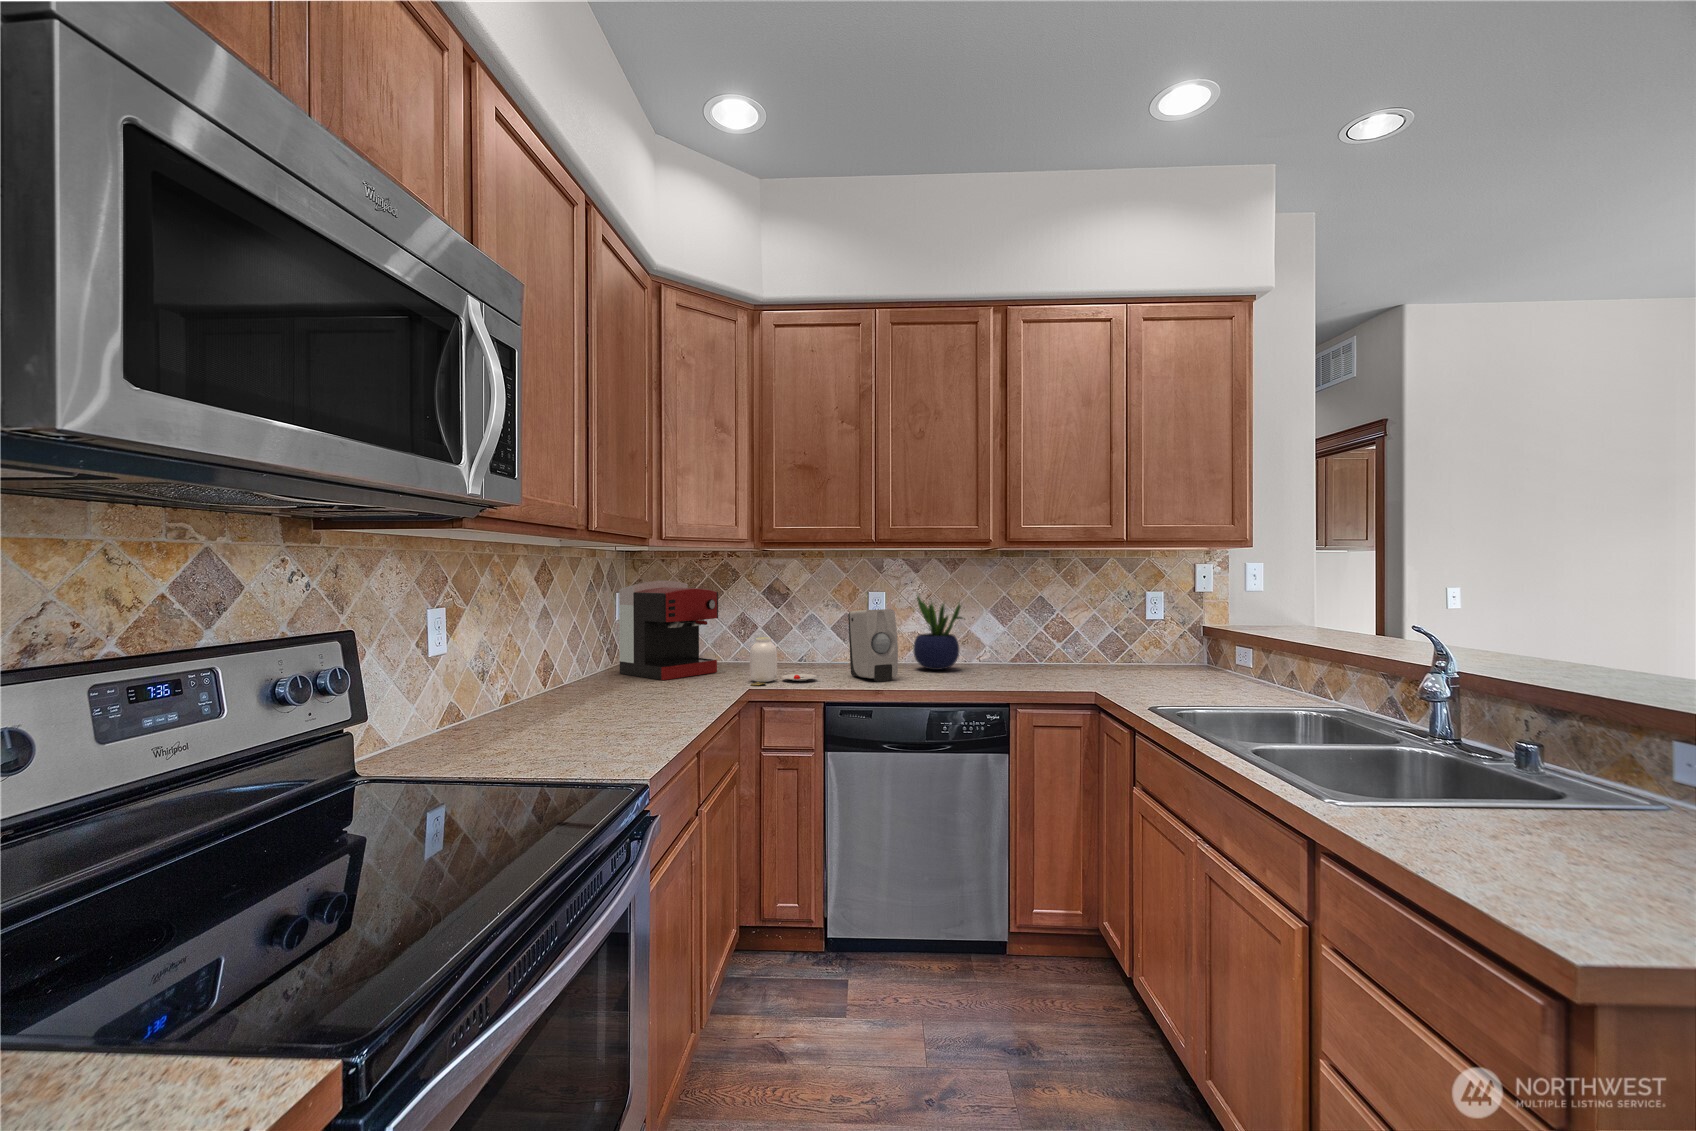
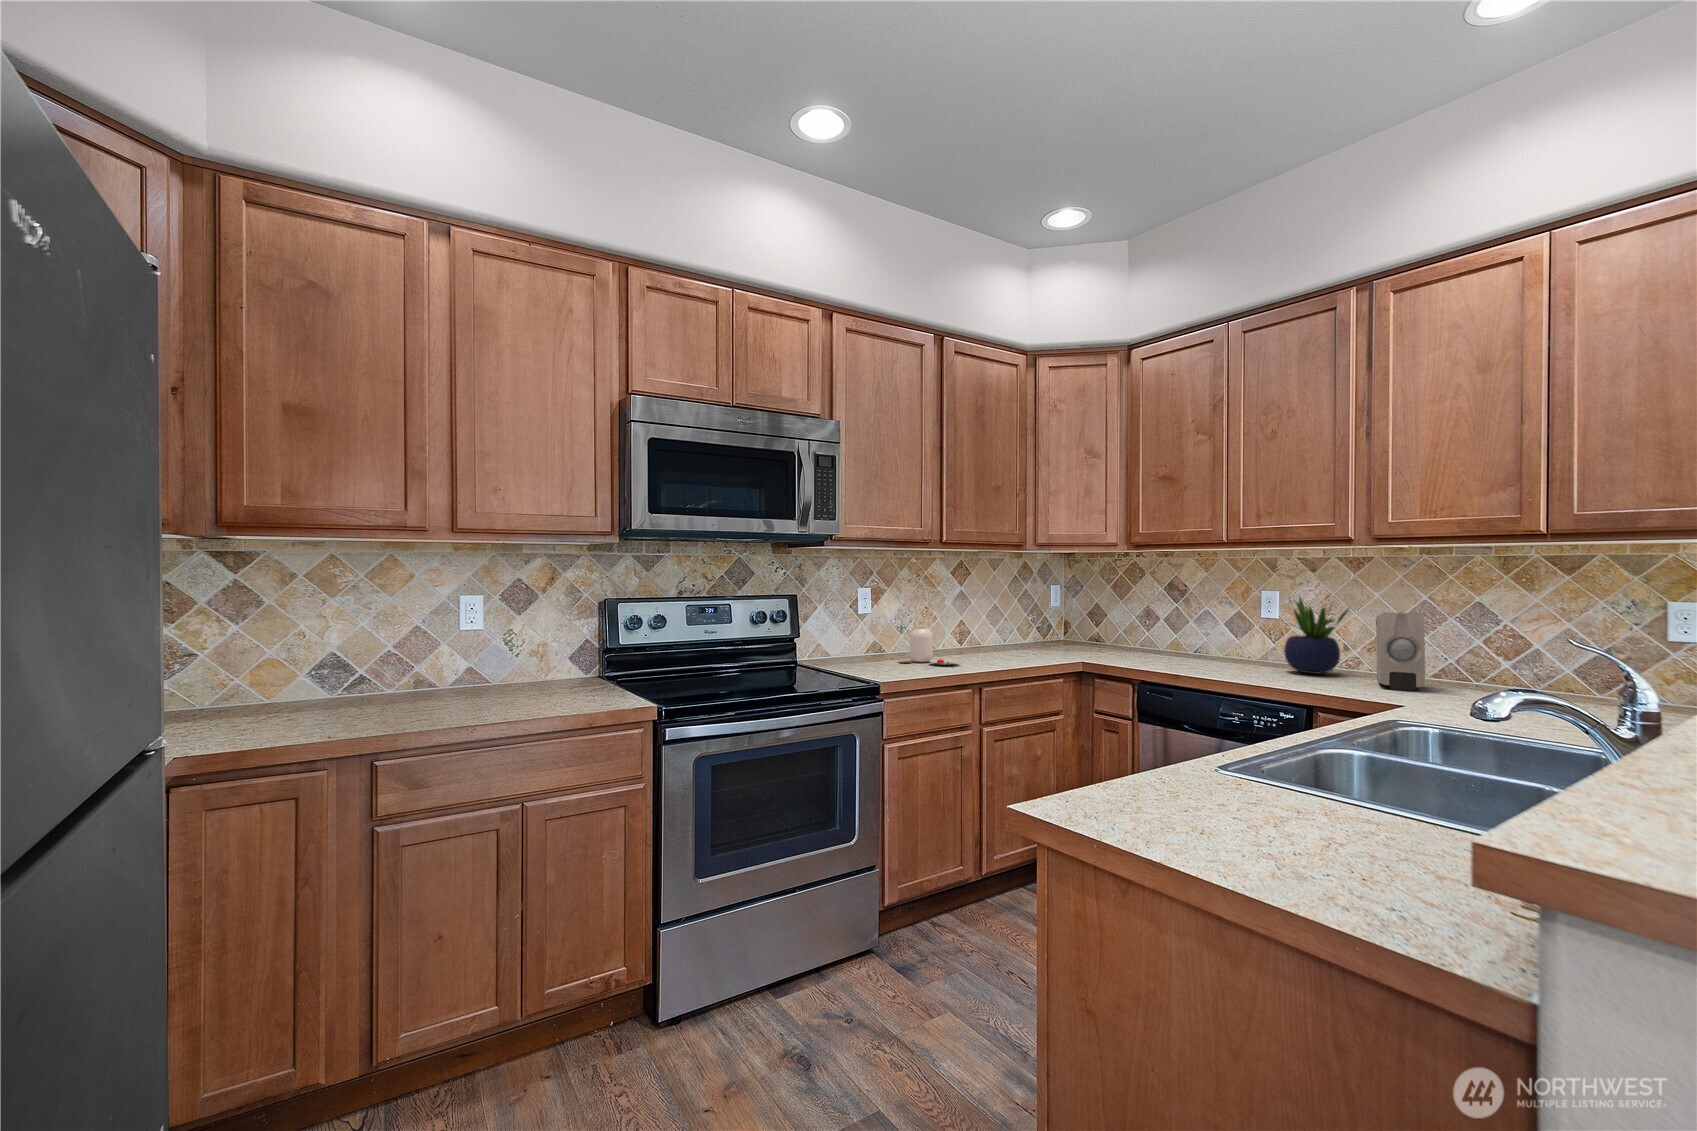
coffee maker: present [619,580,718,680] -> none [1039,576,1105,652]
soap dispenser: present [848,609,898,681] -> present [1376,612,1425,691]
jar: present [750,637,817,686] -> present [899,625,960,665]

